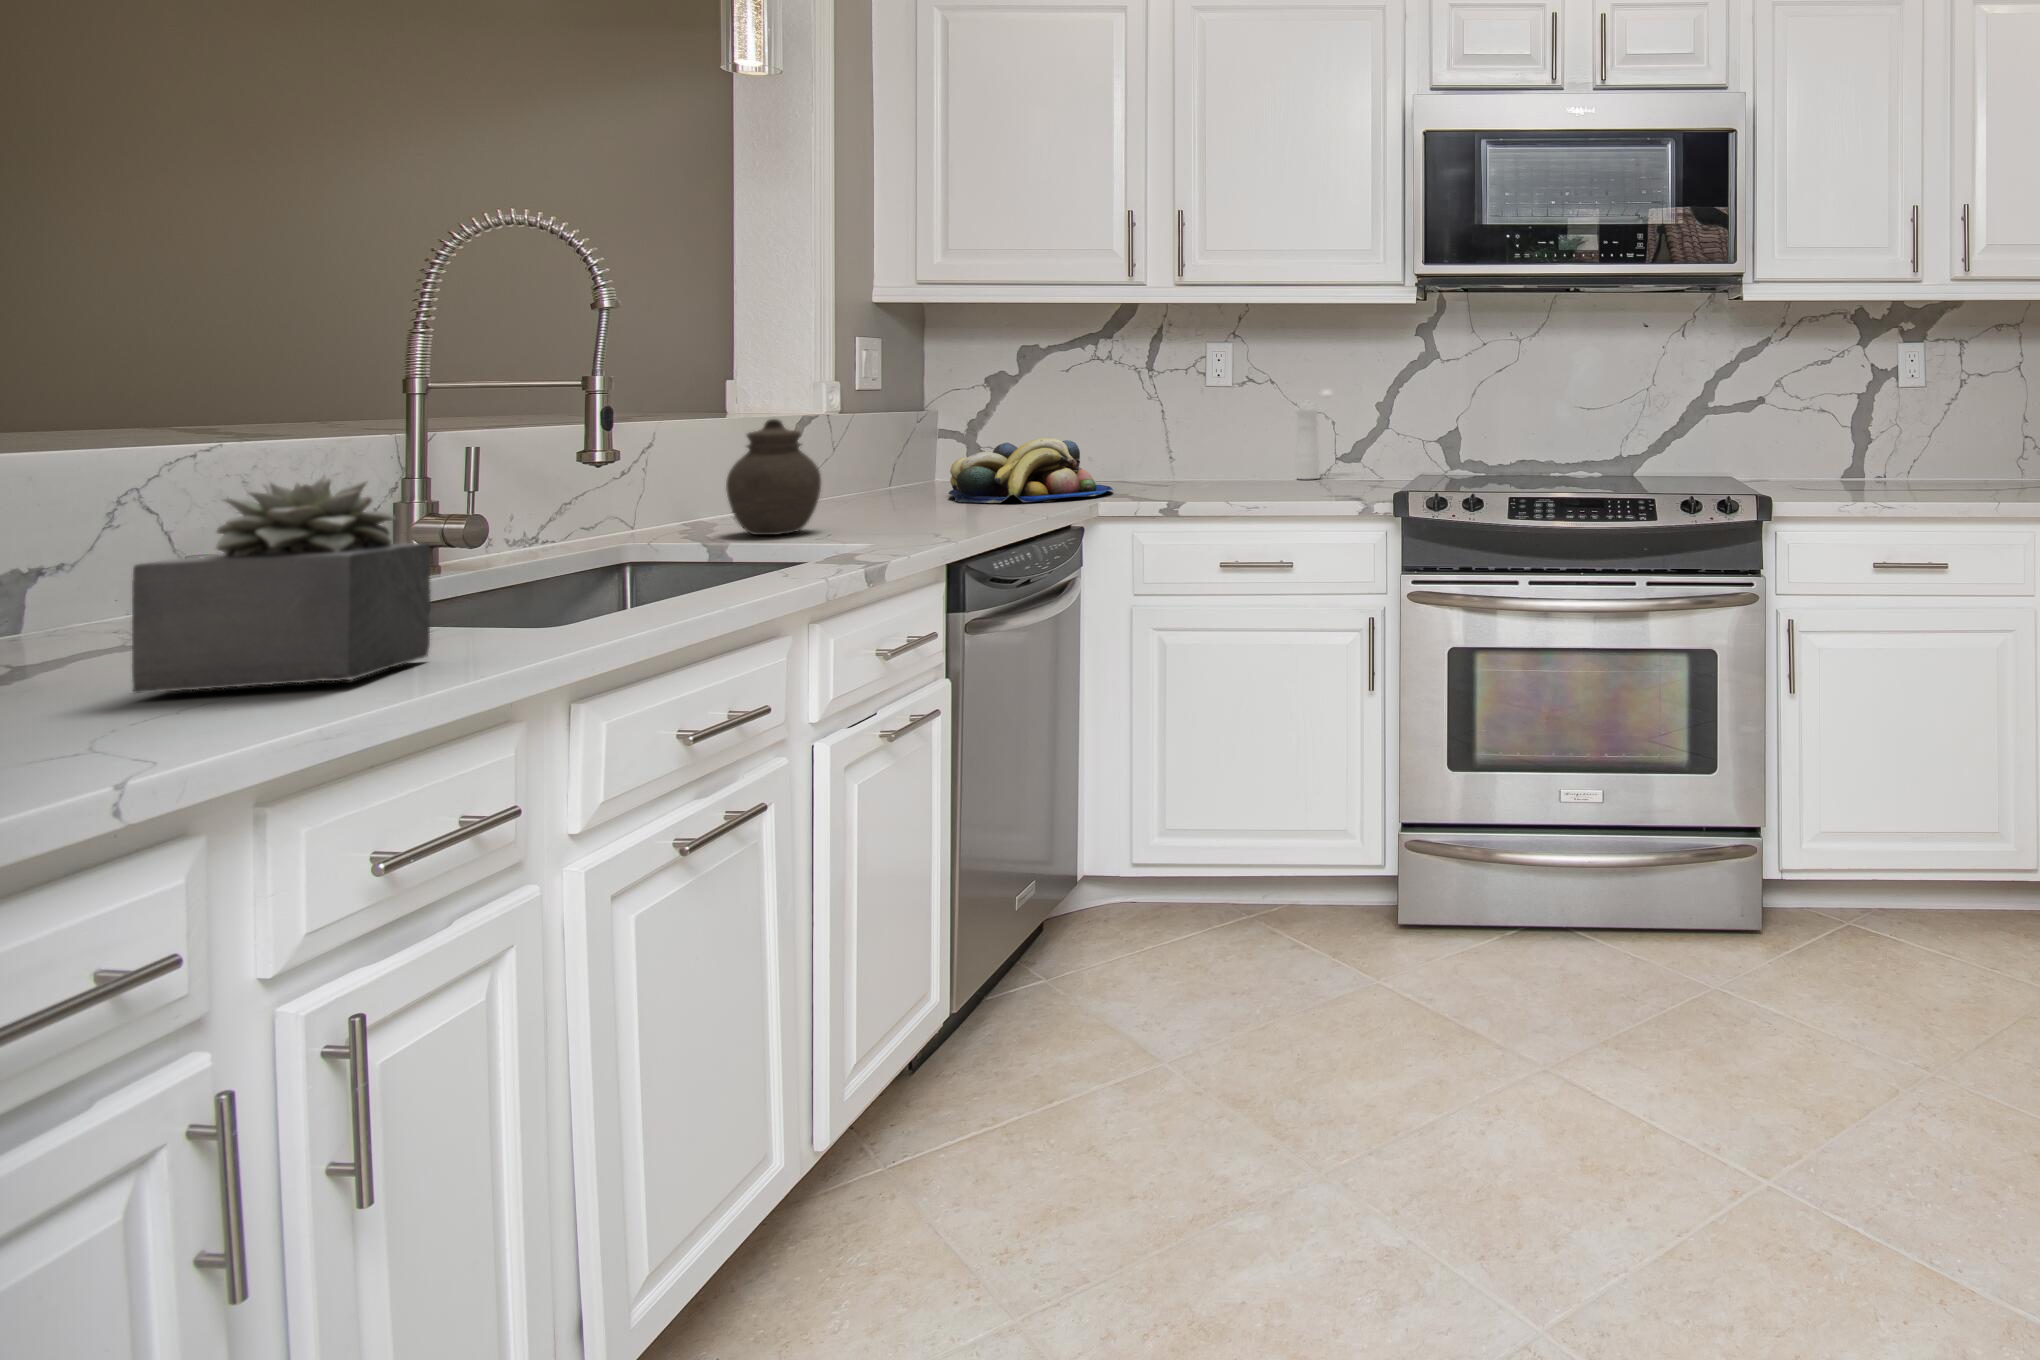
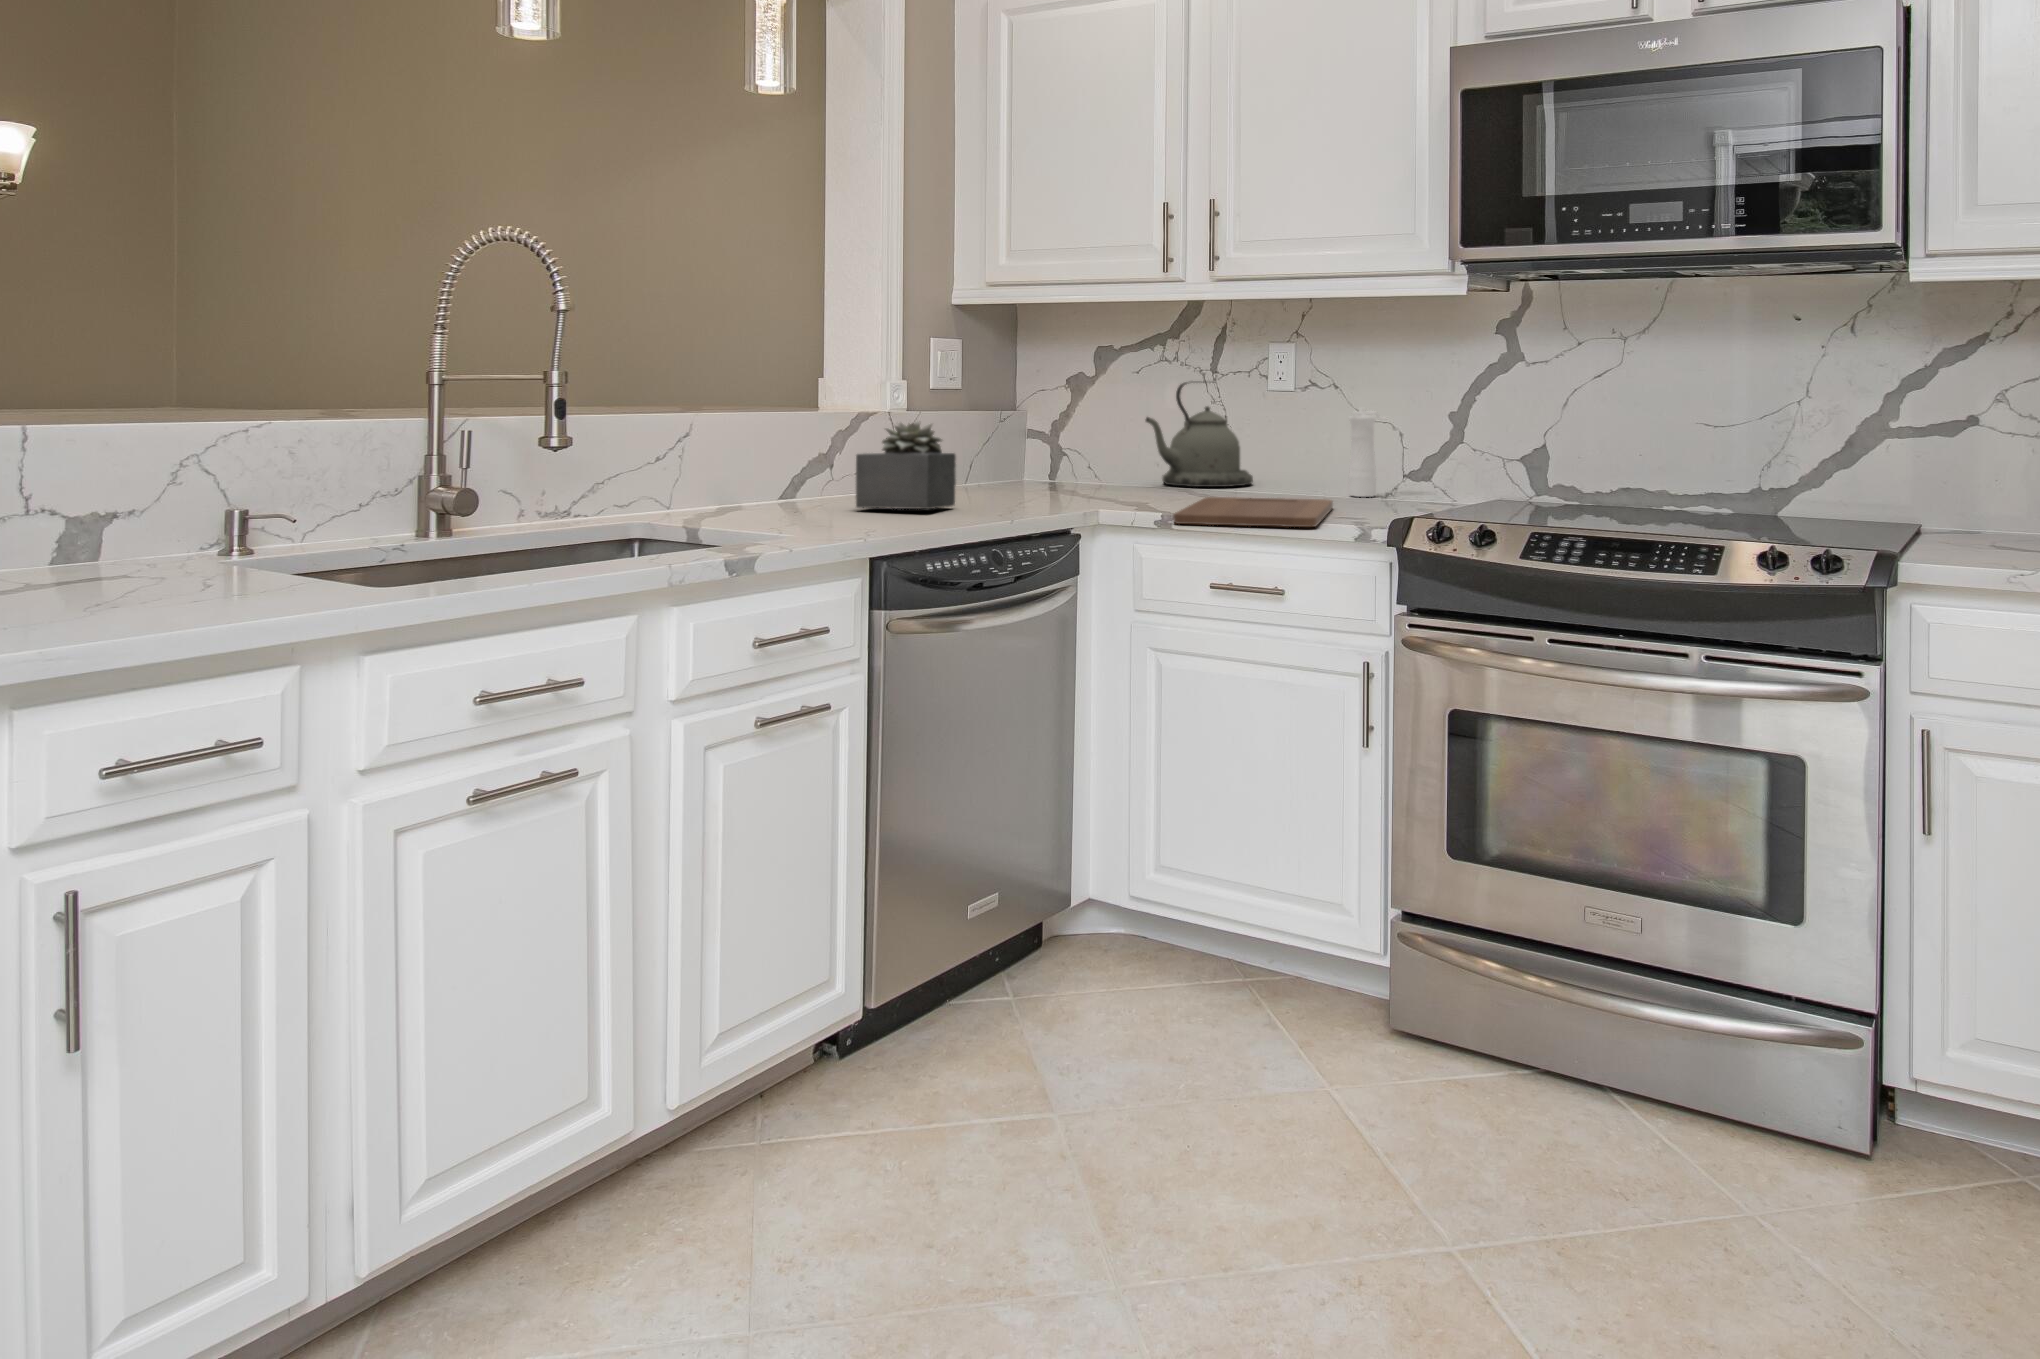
kettle: none [1094,379,1190,479] -> present [1146,382,1253,487]
jar: present [726,419,821,535] -> none [727,414,807,521]
fruit bowl: present [949,438,1113,503] -> none [976,440,1136,504]
succulent plant: present [132,476,431,693] -> present [856,421,956,509]
cutting board: none [1192,482,1336,510] -> present [1173,497,1333,527]

